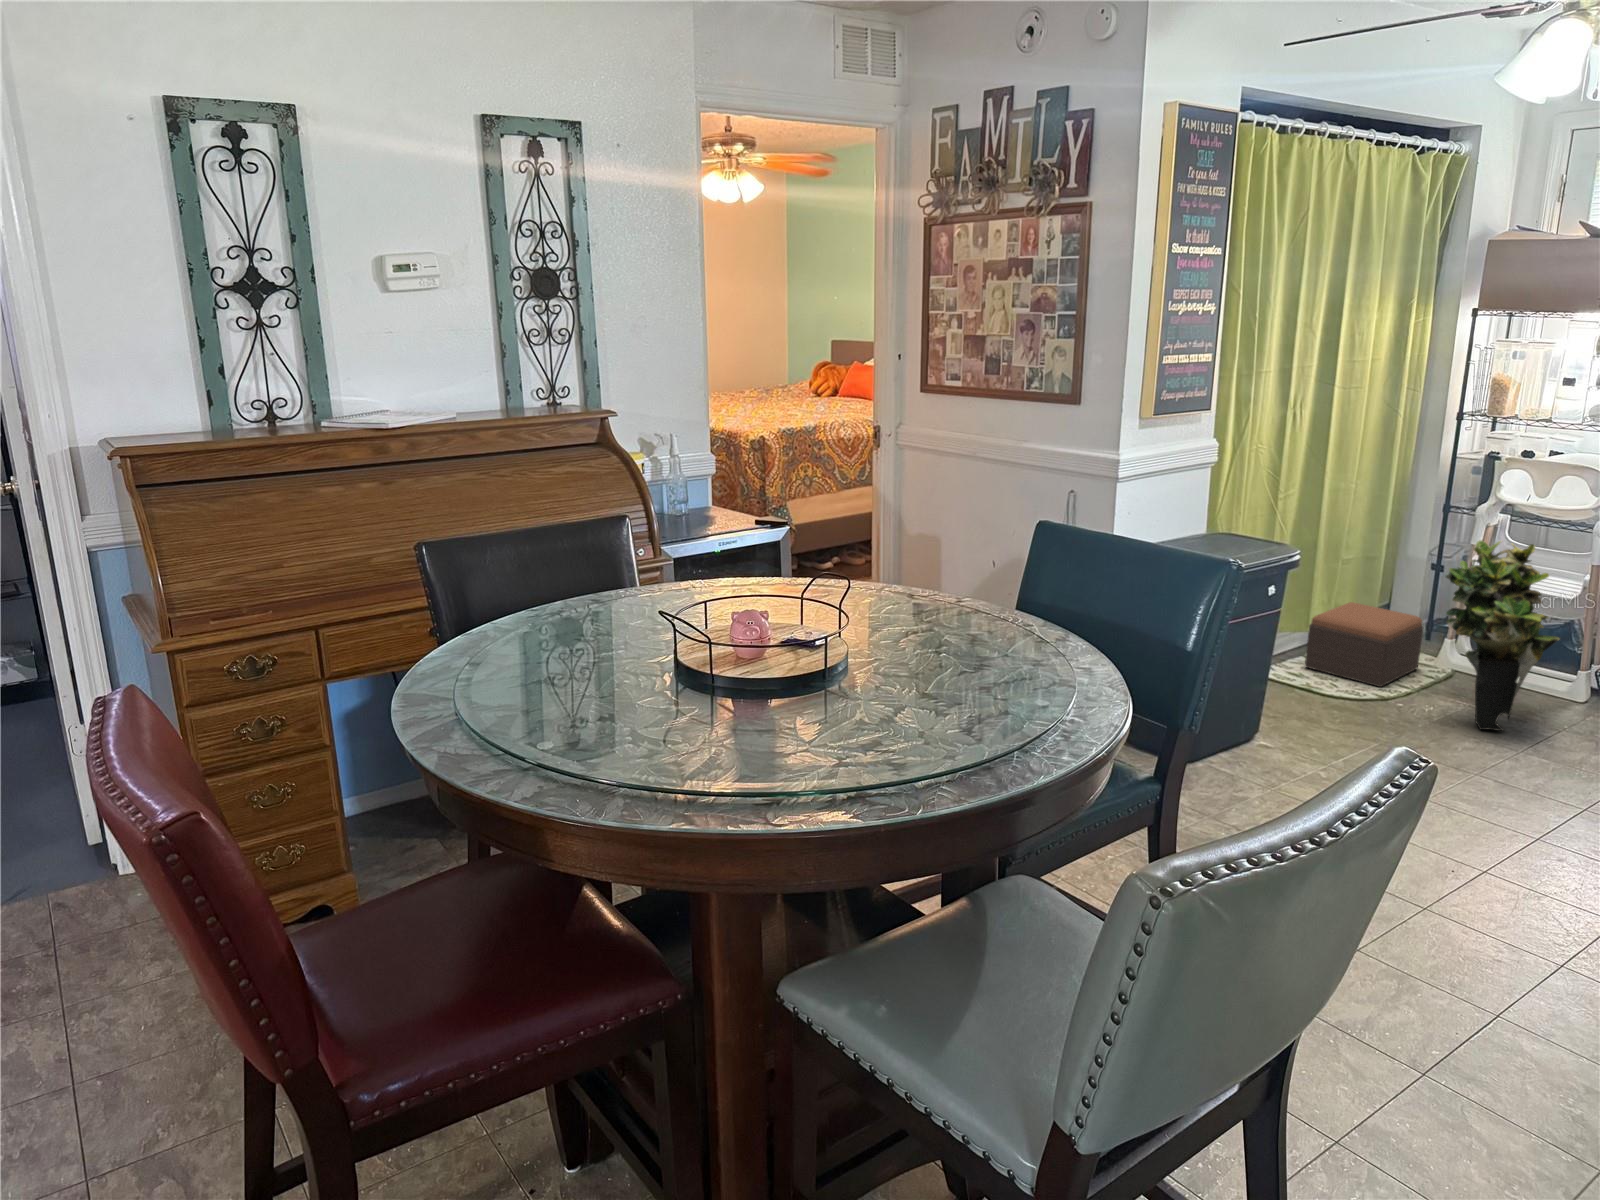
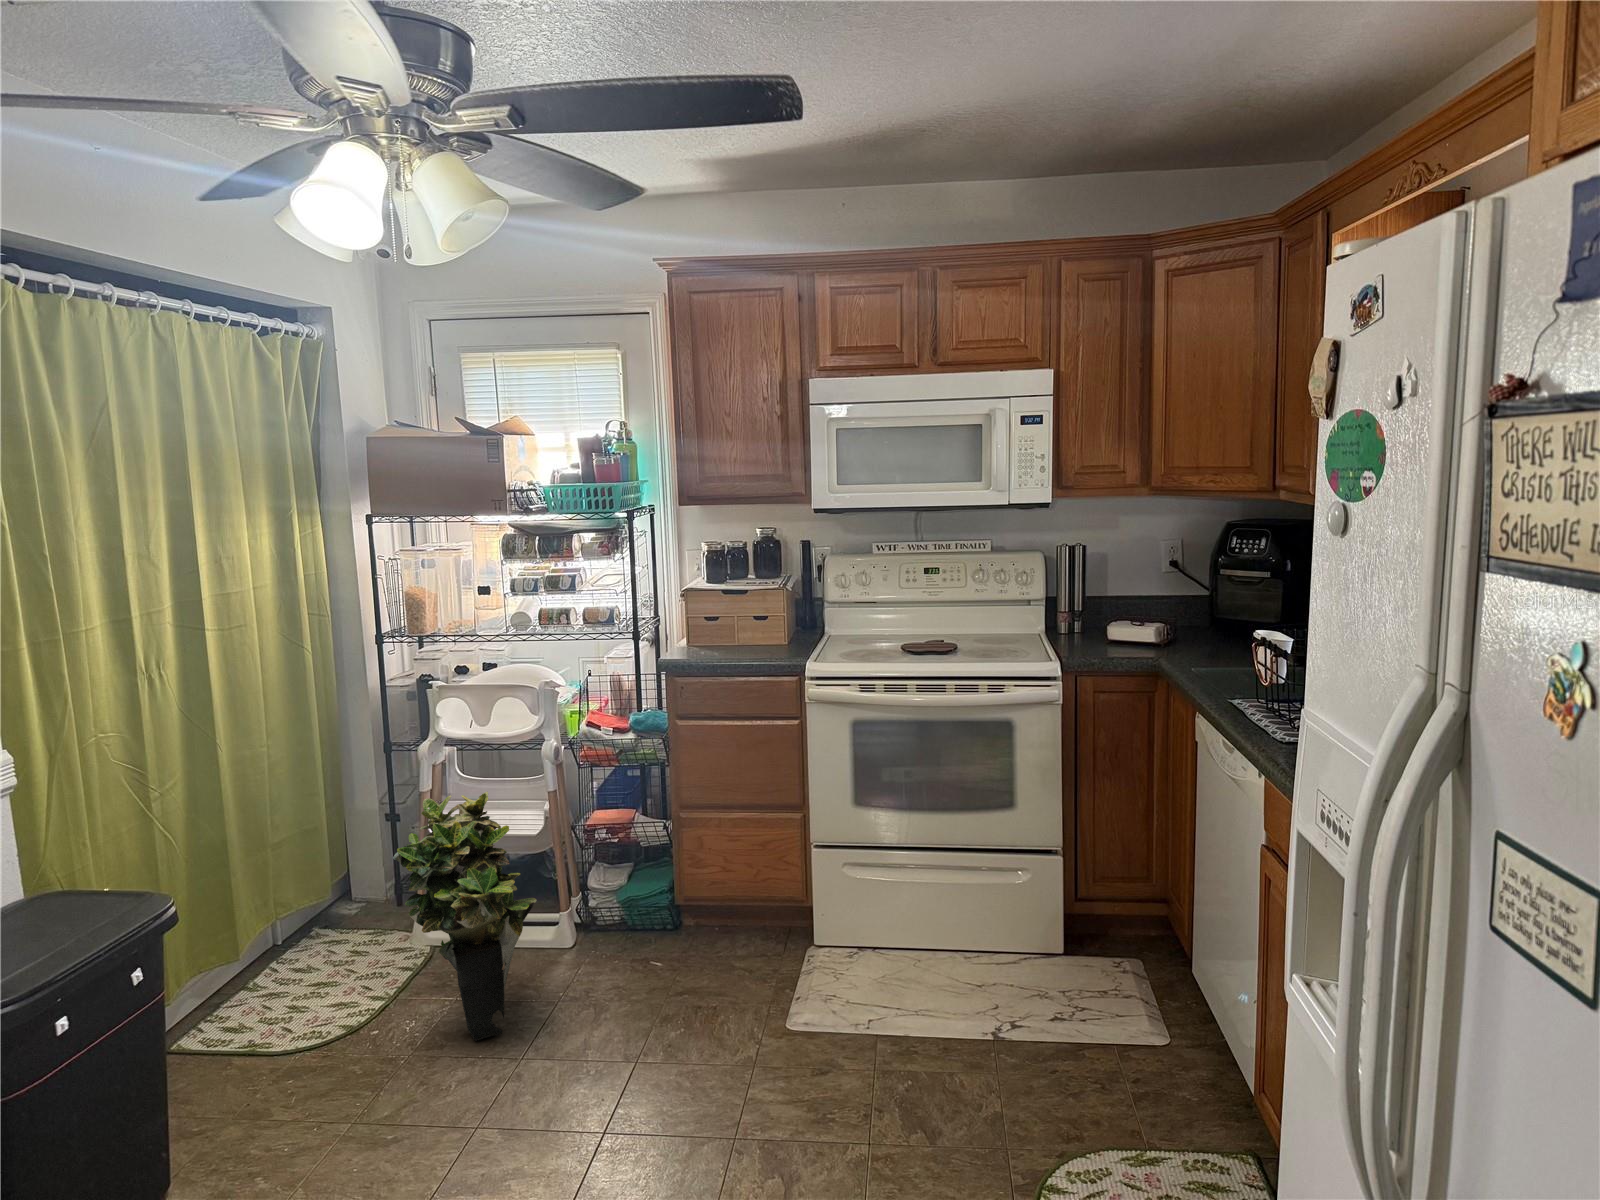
footstool: present [1305,602,1423,687] -> none [239,896,392,1012]

